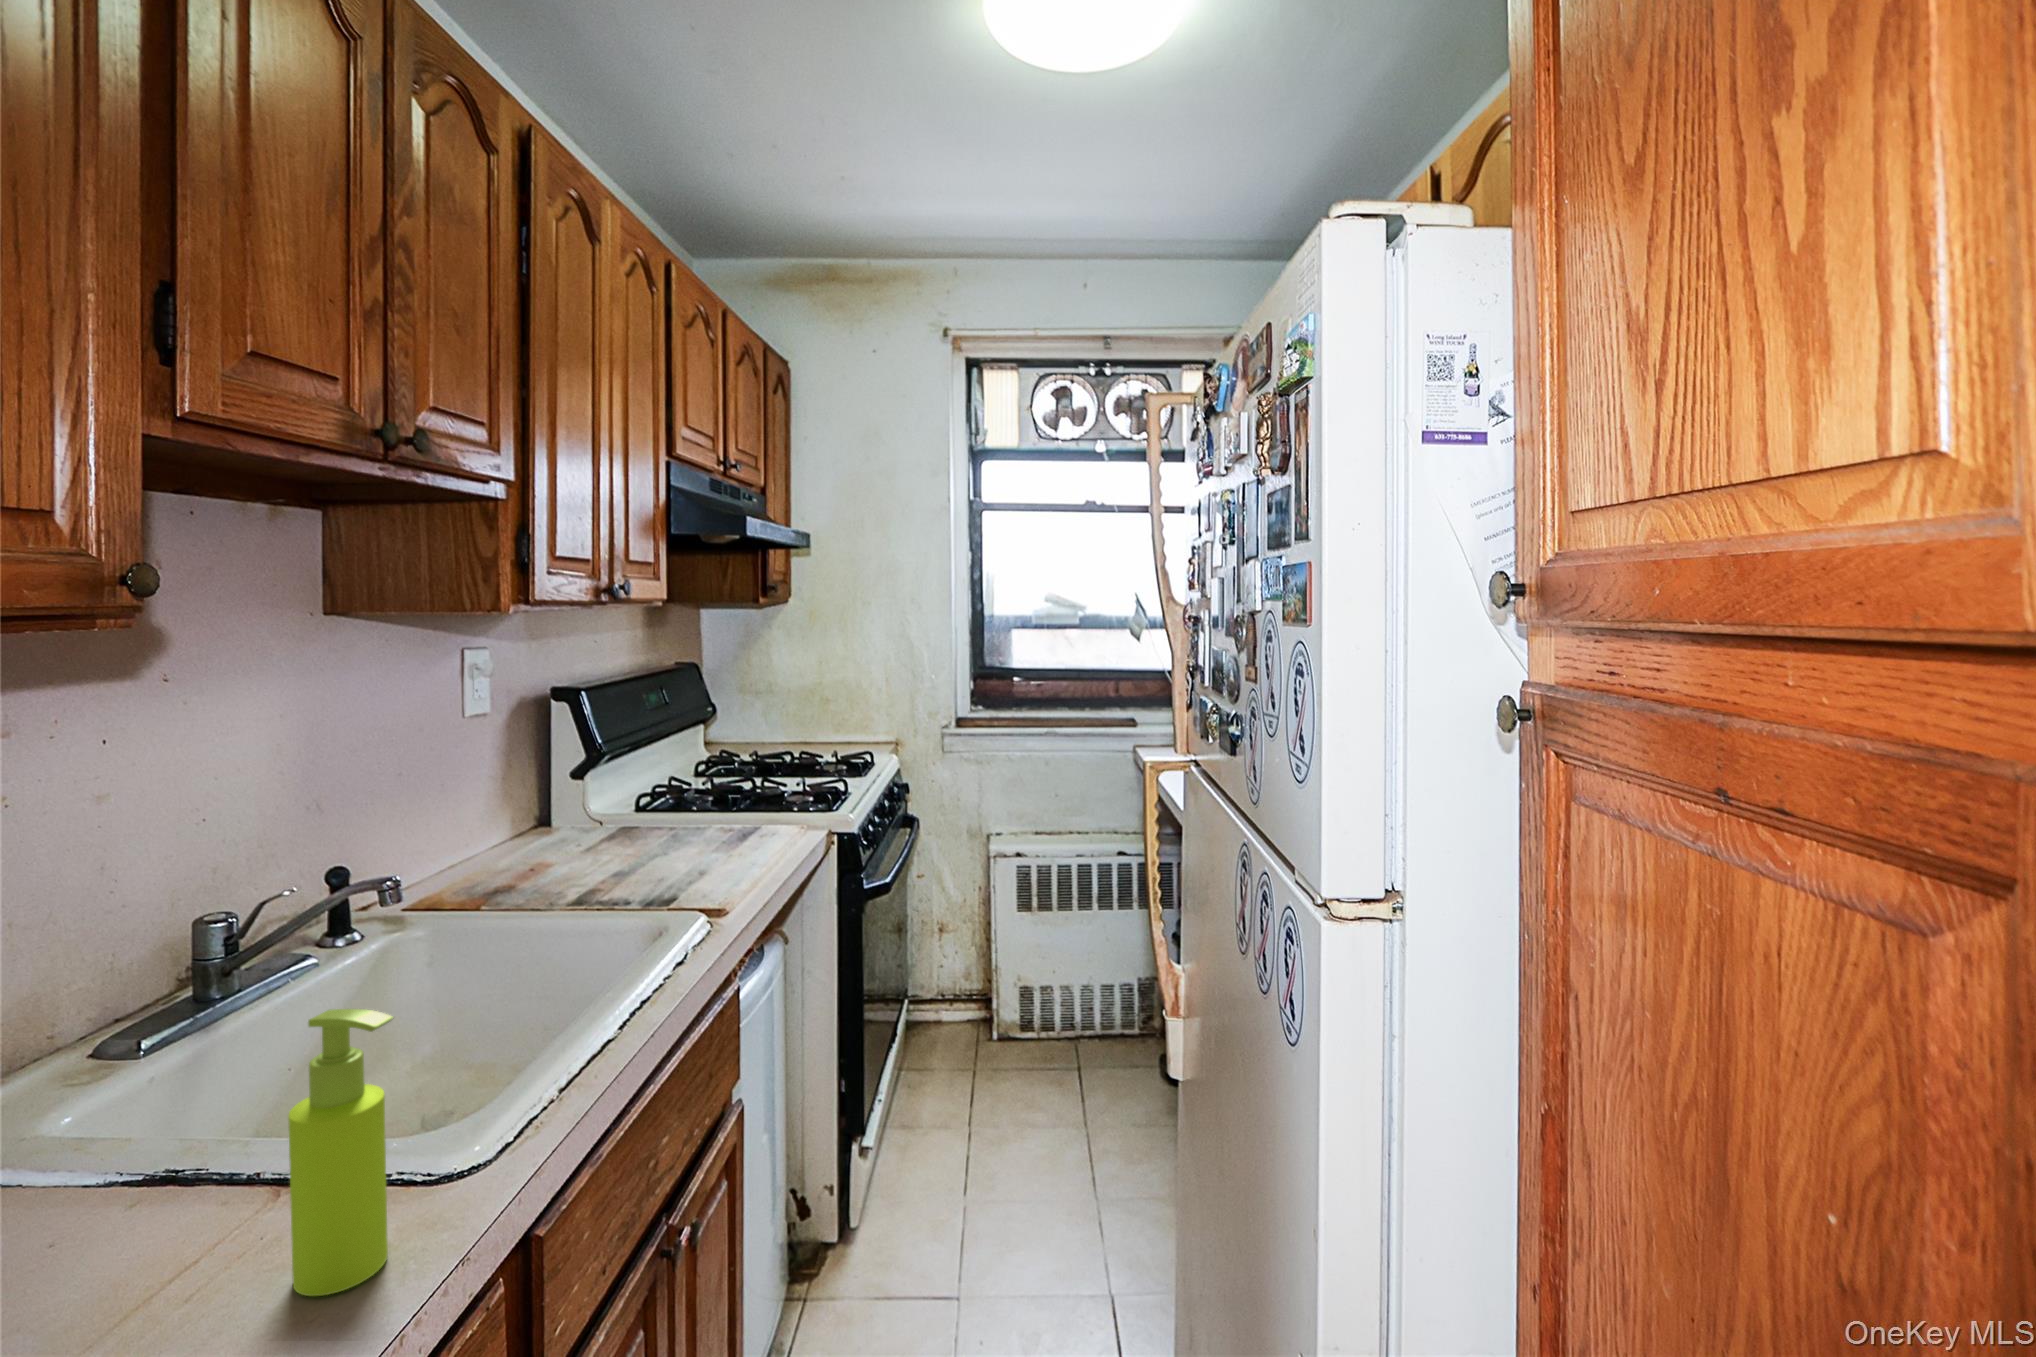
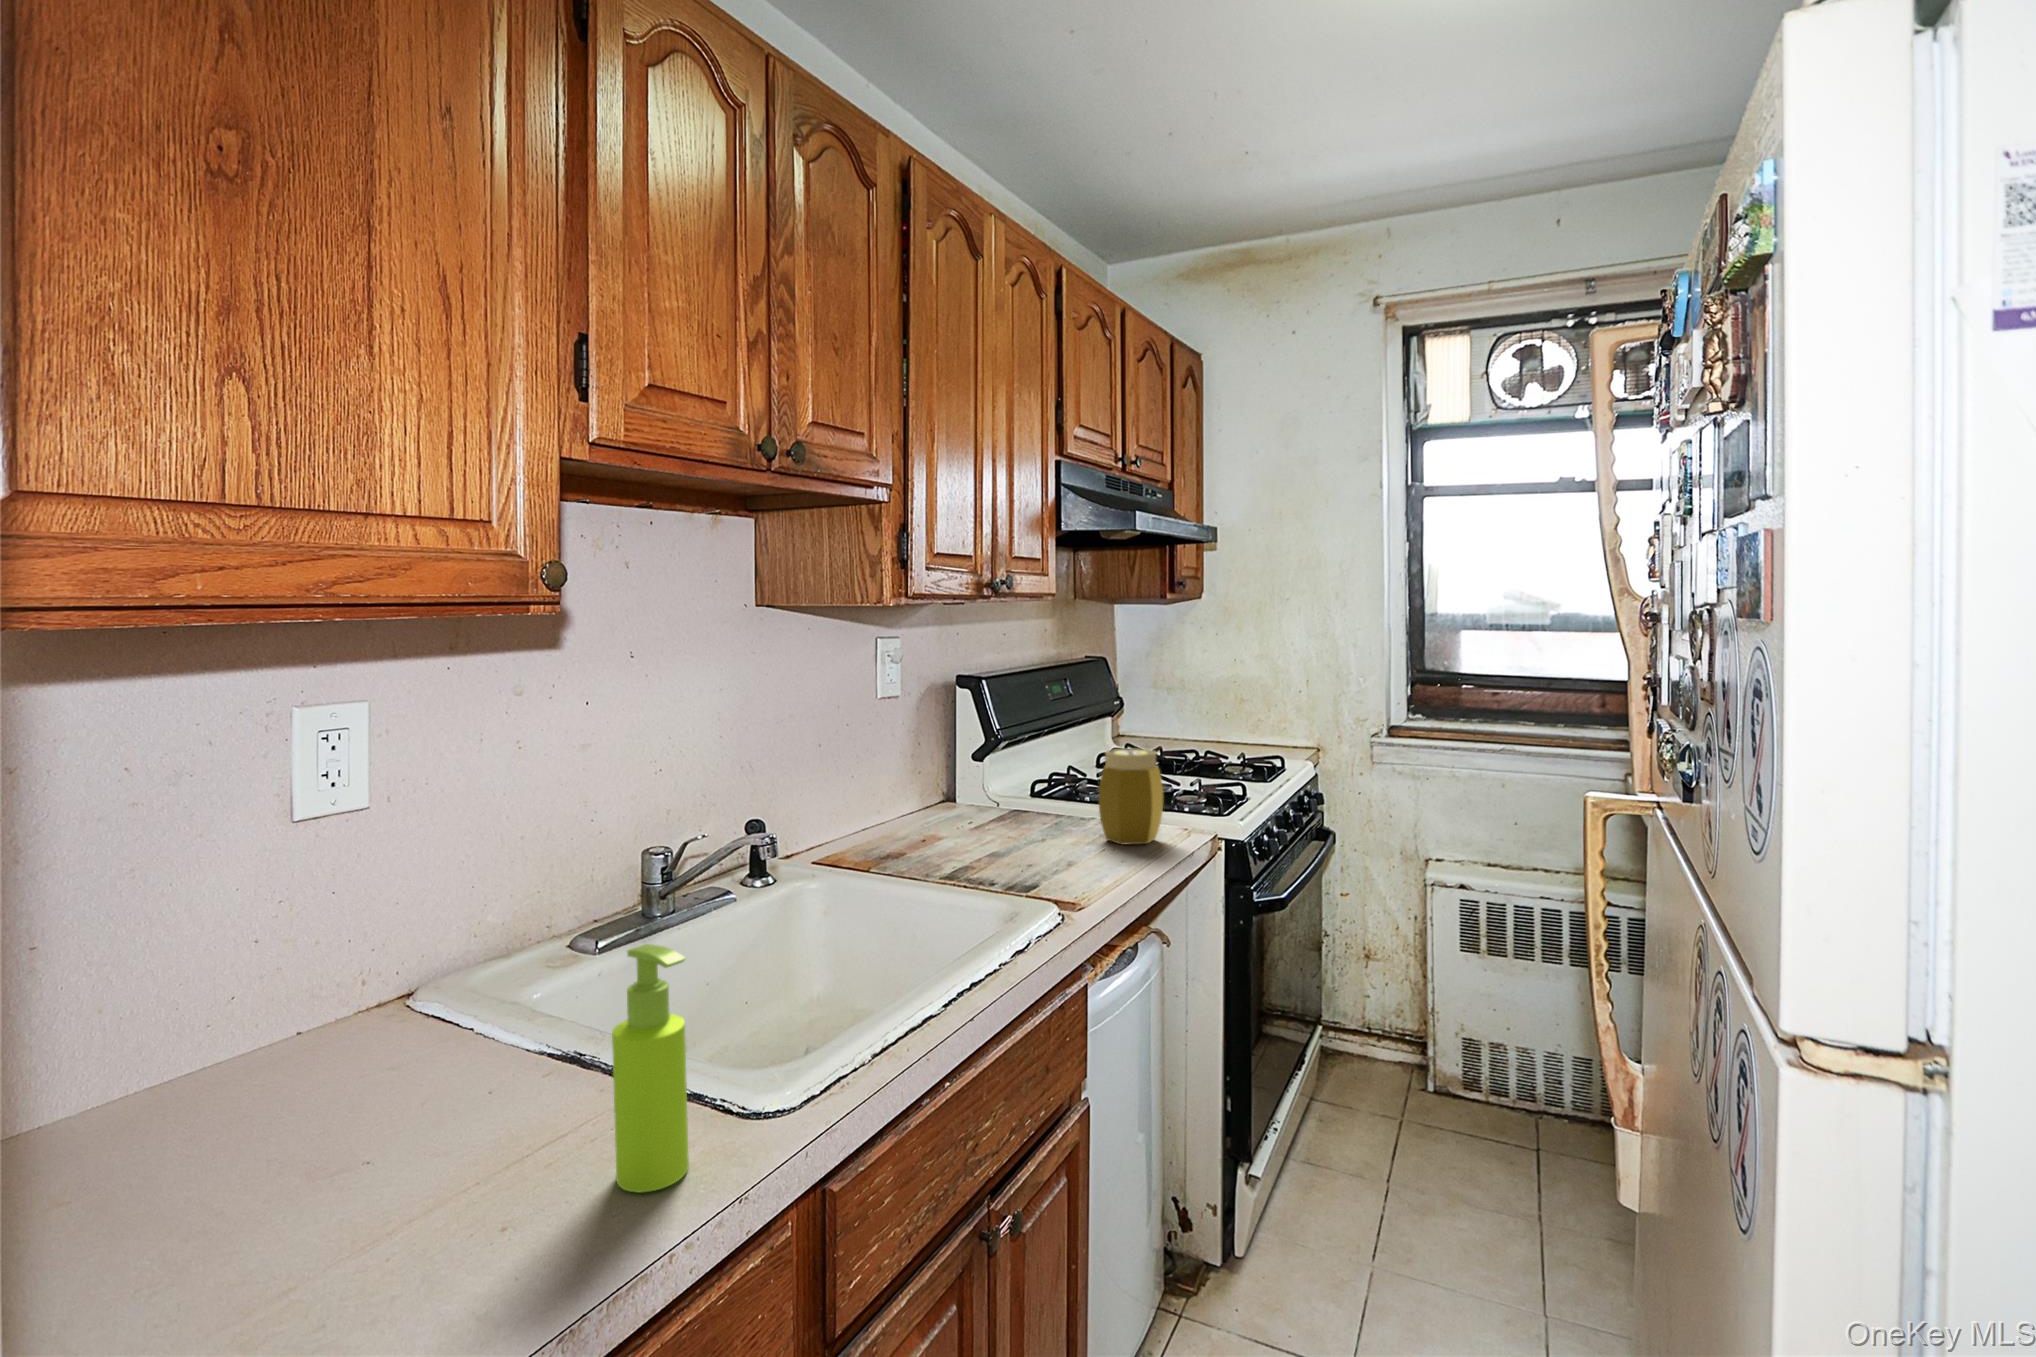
jar: none [723,754,787,848] -> present [1099,749,1163,845]

